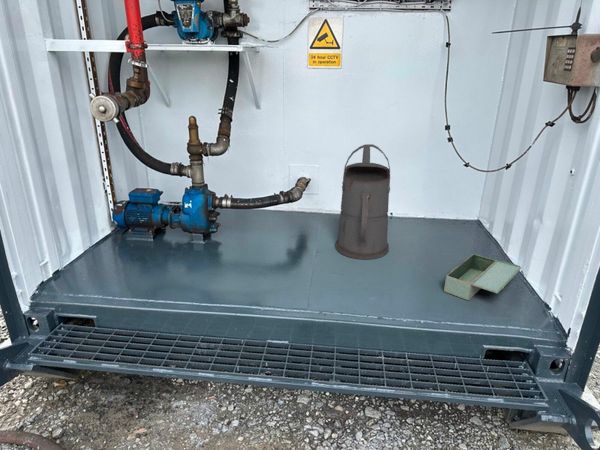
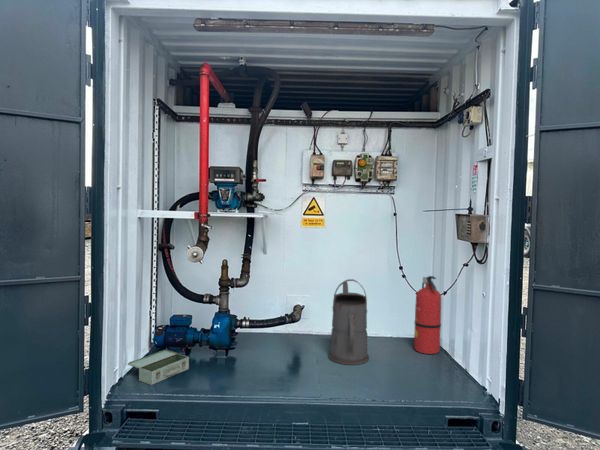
fire extinguisher: none [453,140,500,246] -> present [414,276,441,354]
toolbox: present [444,254,521,300] -> present [128,350,189,385]

